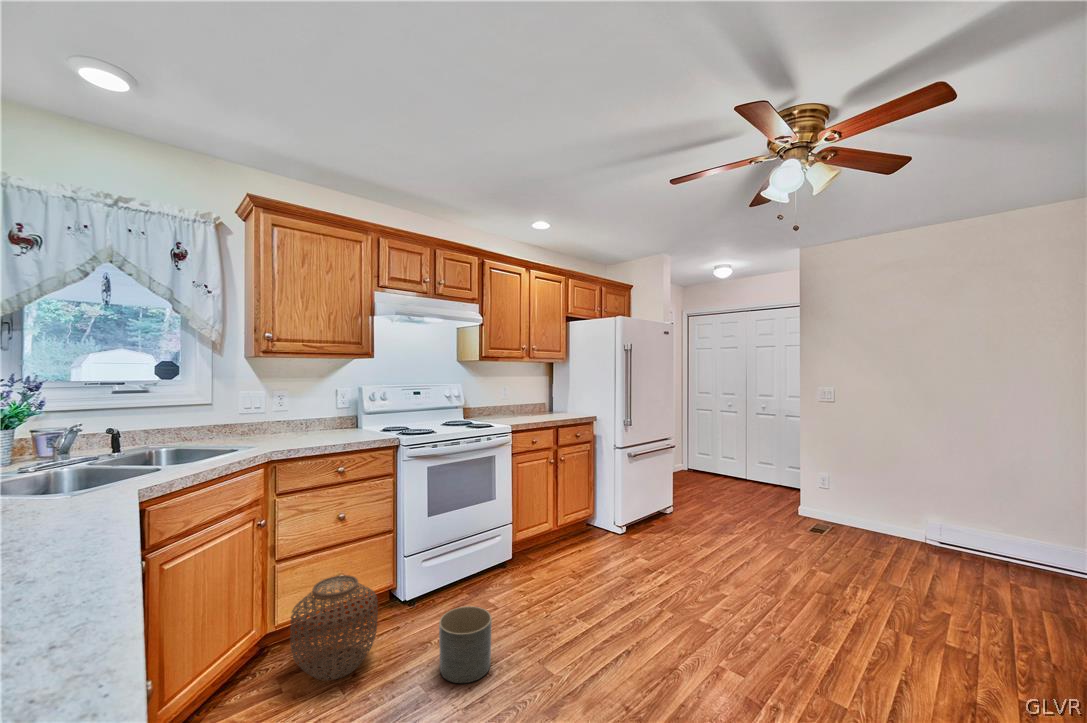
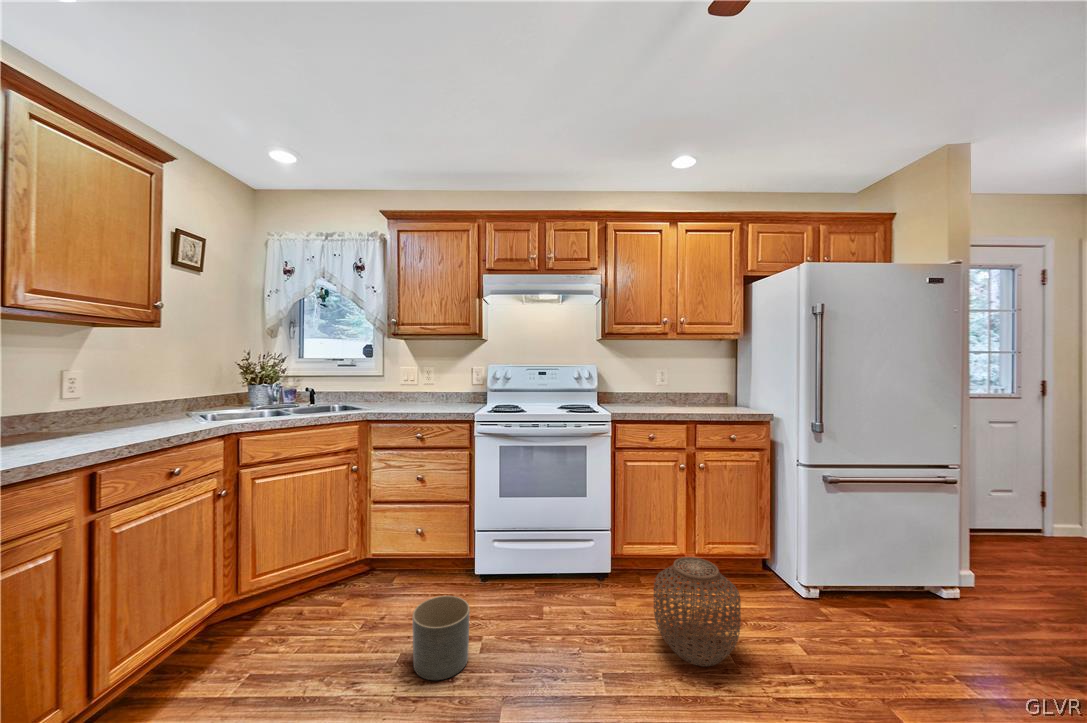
woven basket: present [290,575,377,680] -> present [654,557,741,666]

